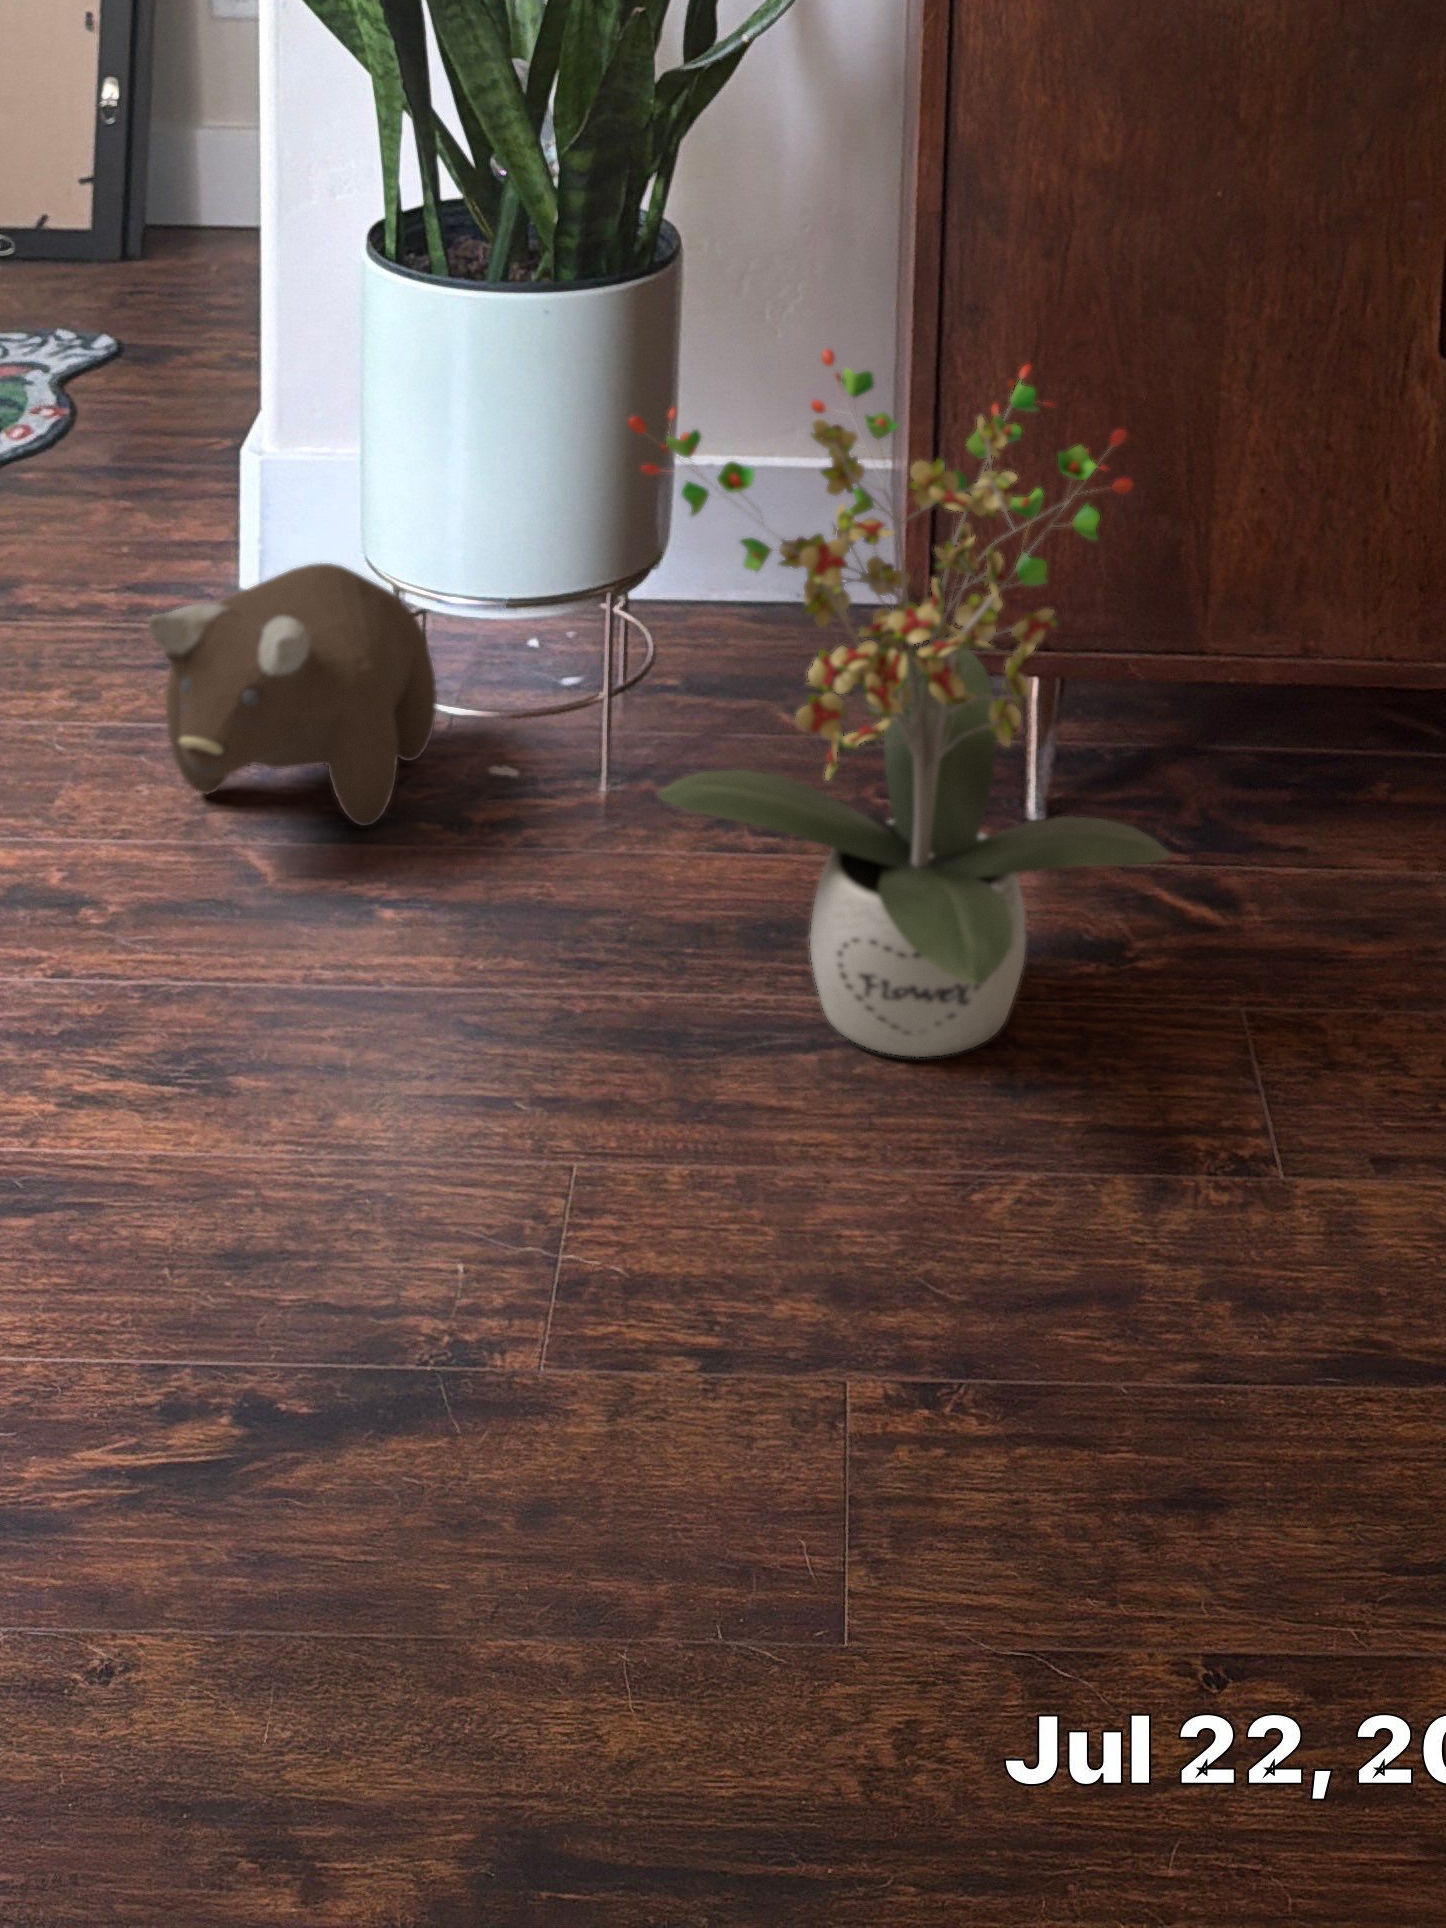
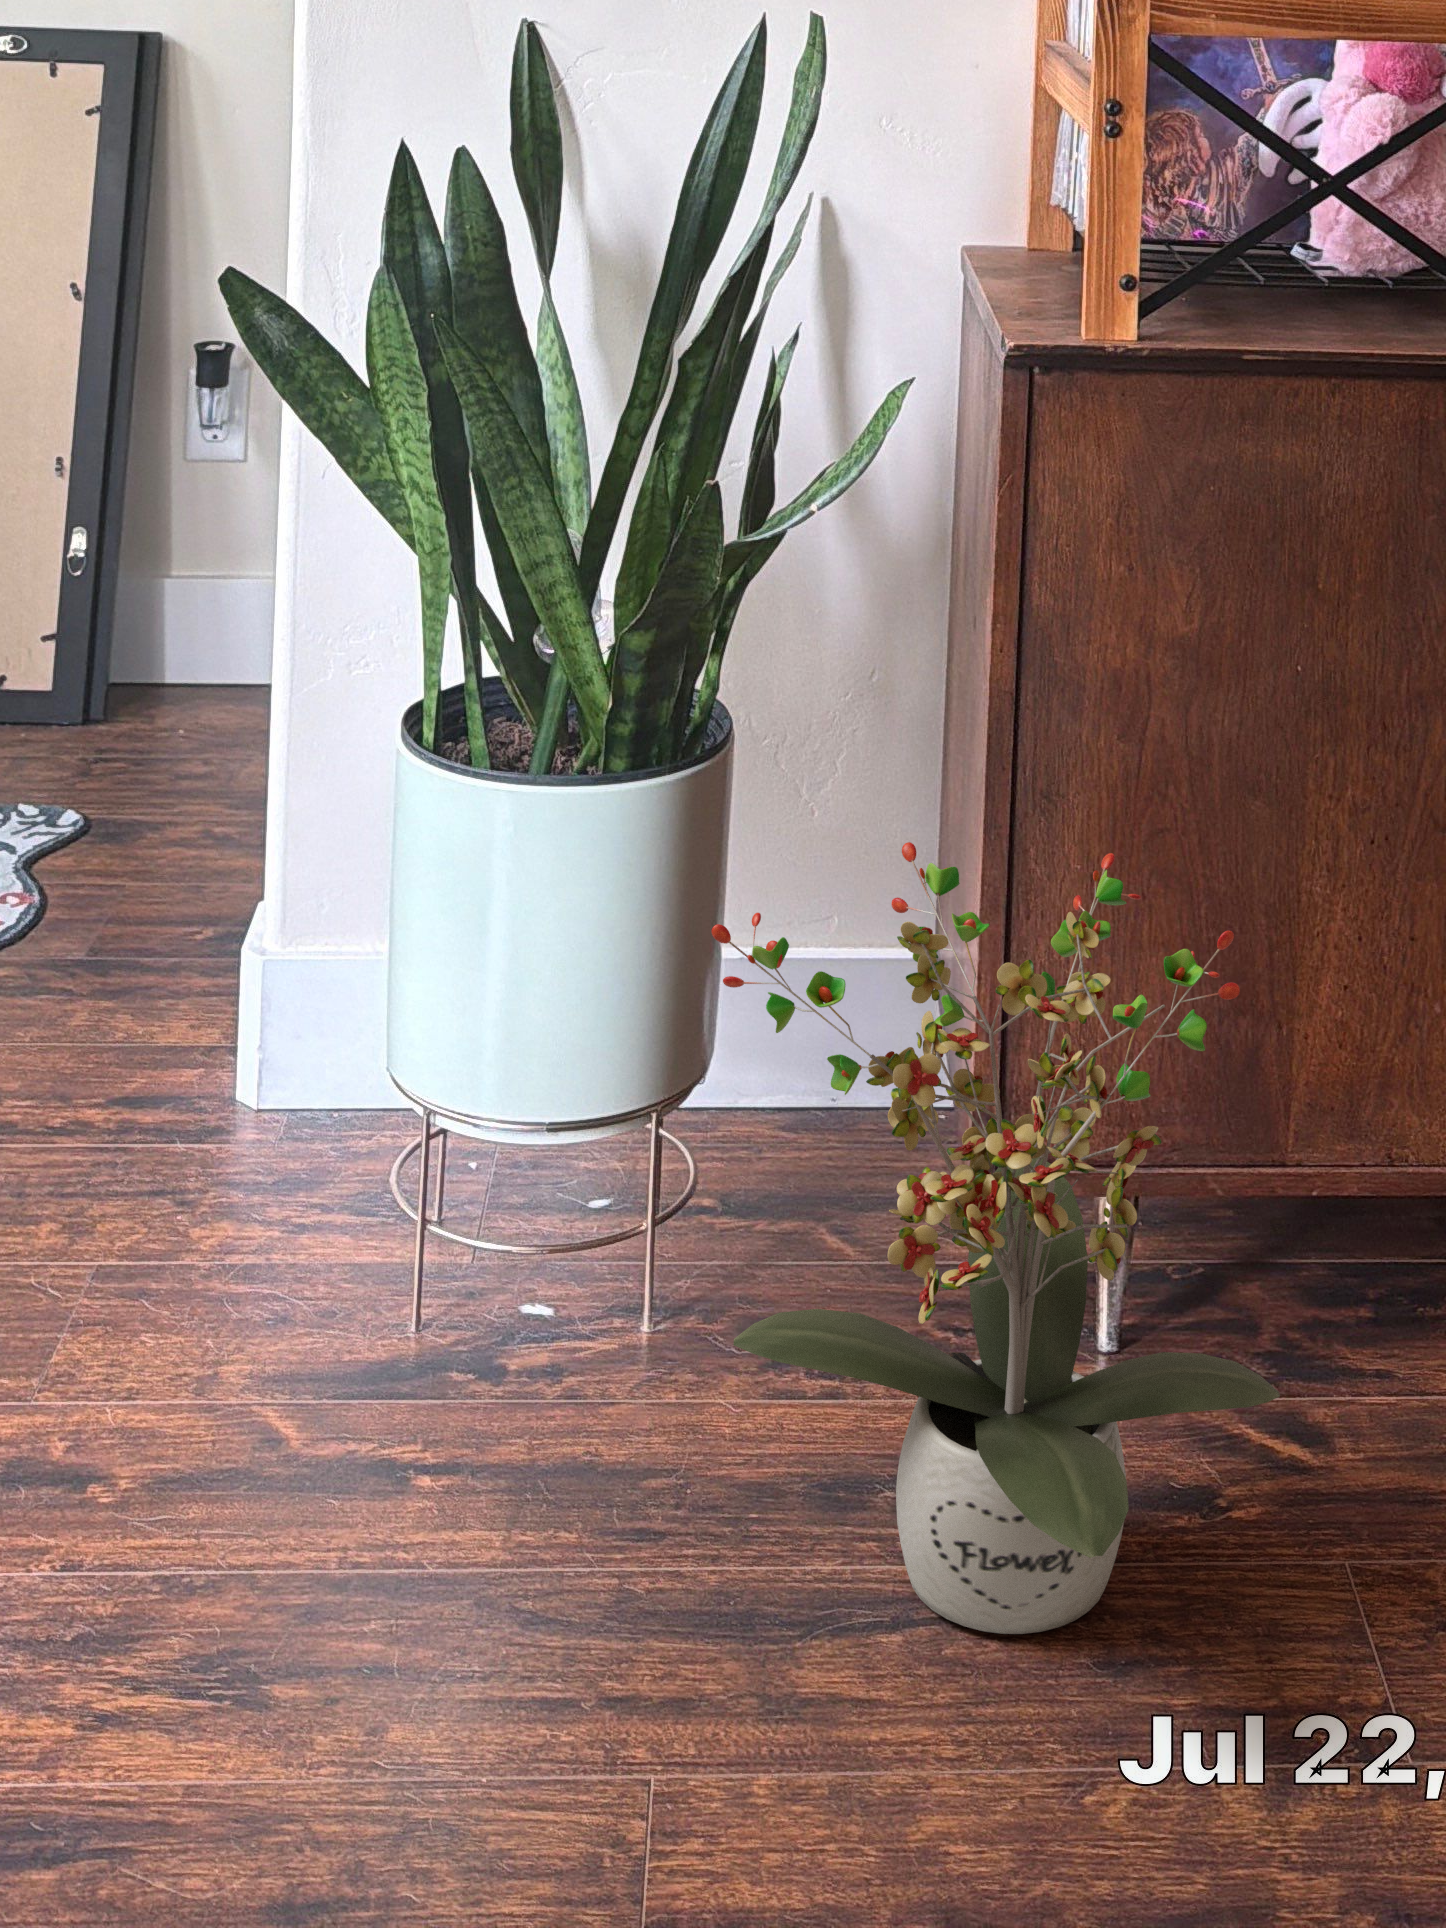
plush toy: present [148,563,437,826] -> none [174,1078,469,1376]

